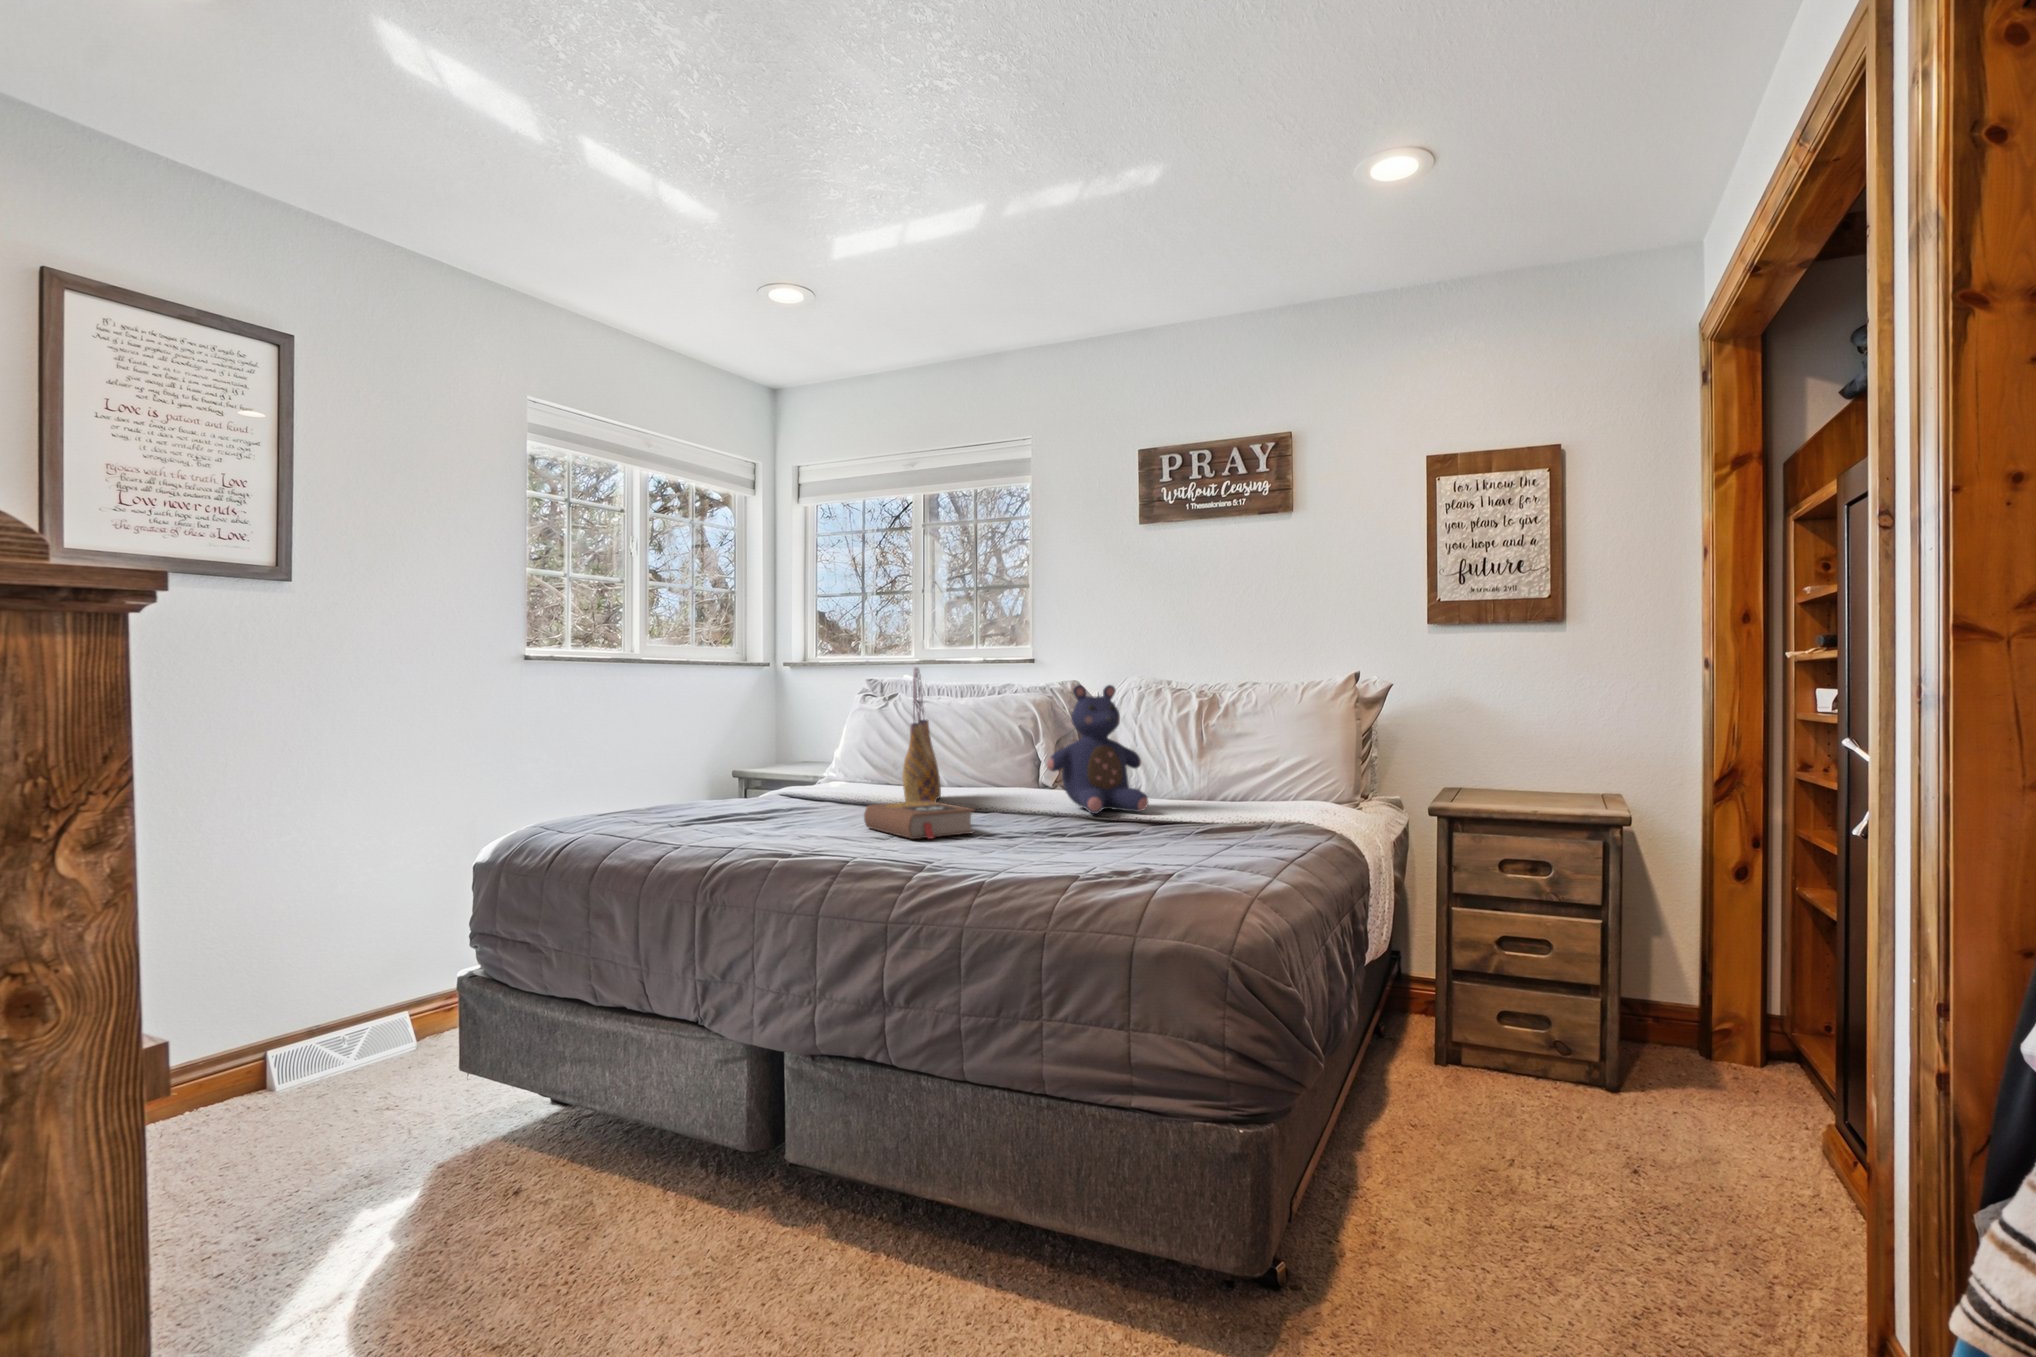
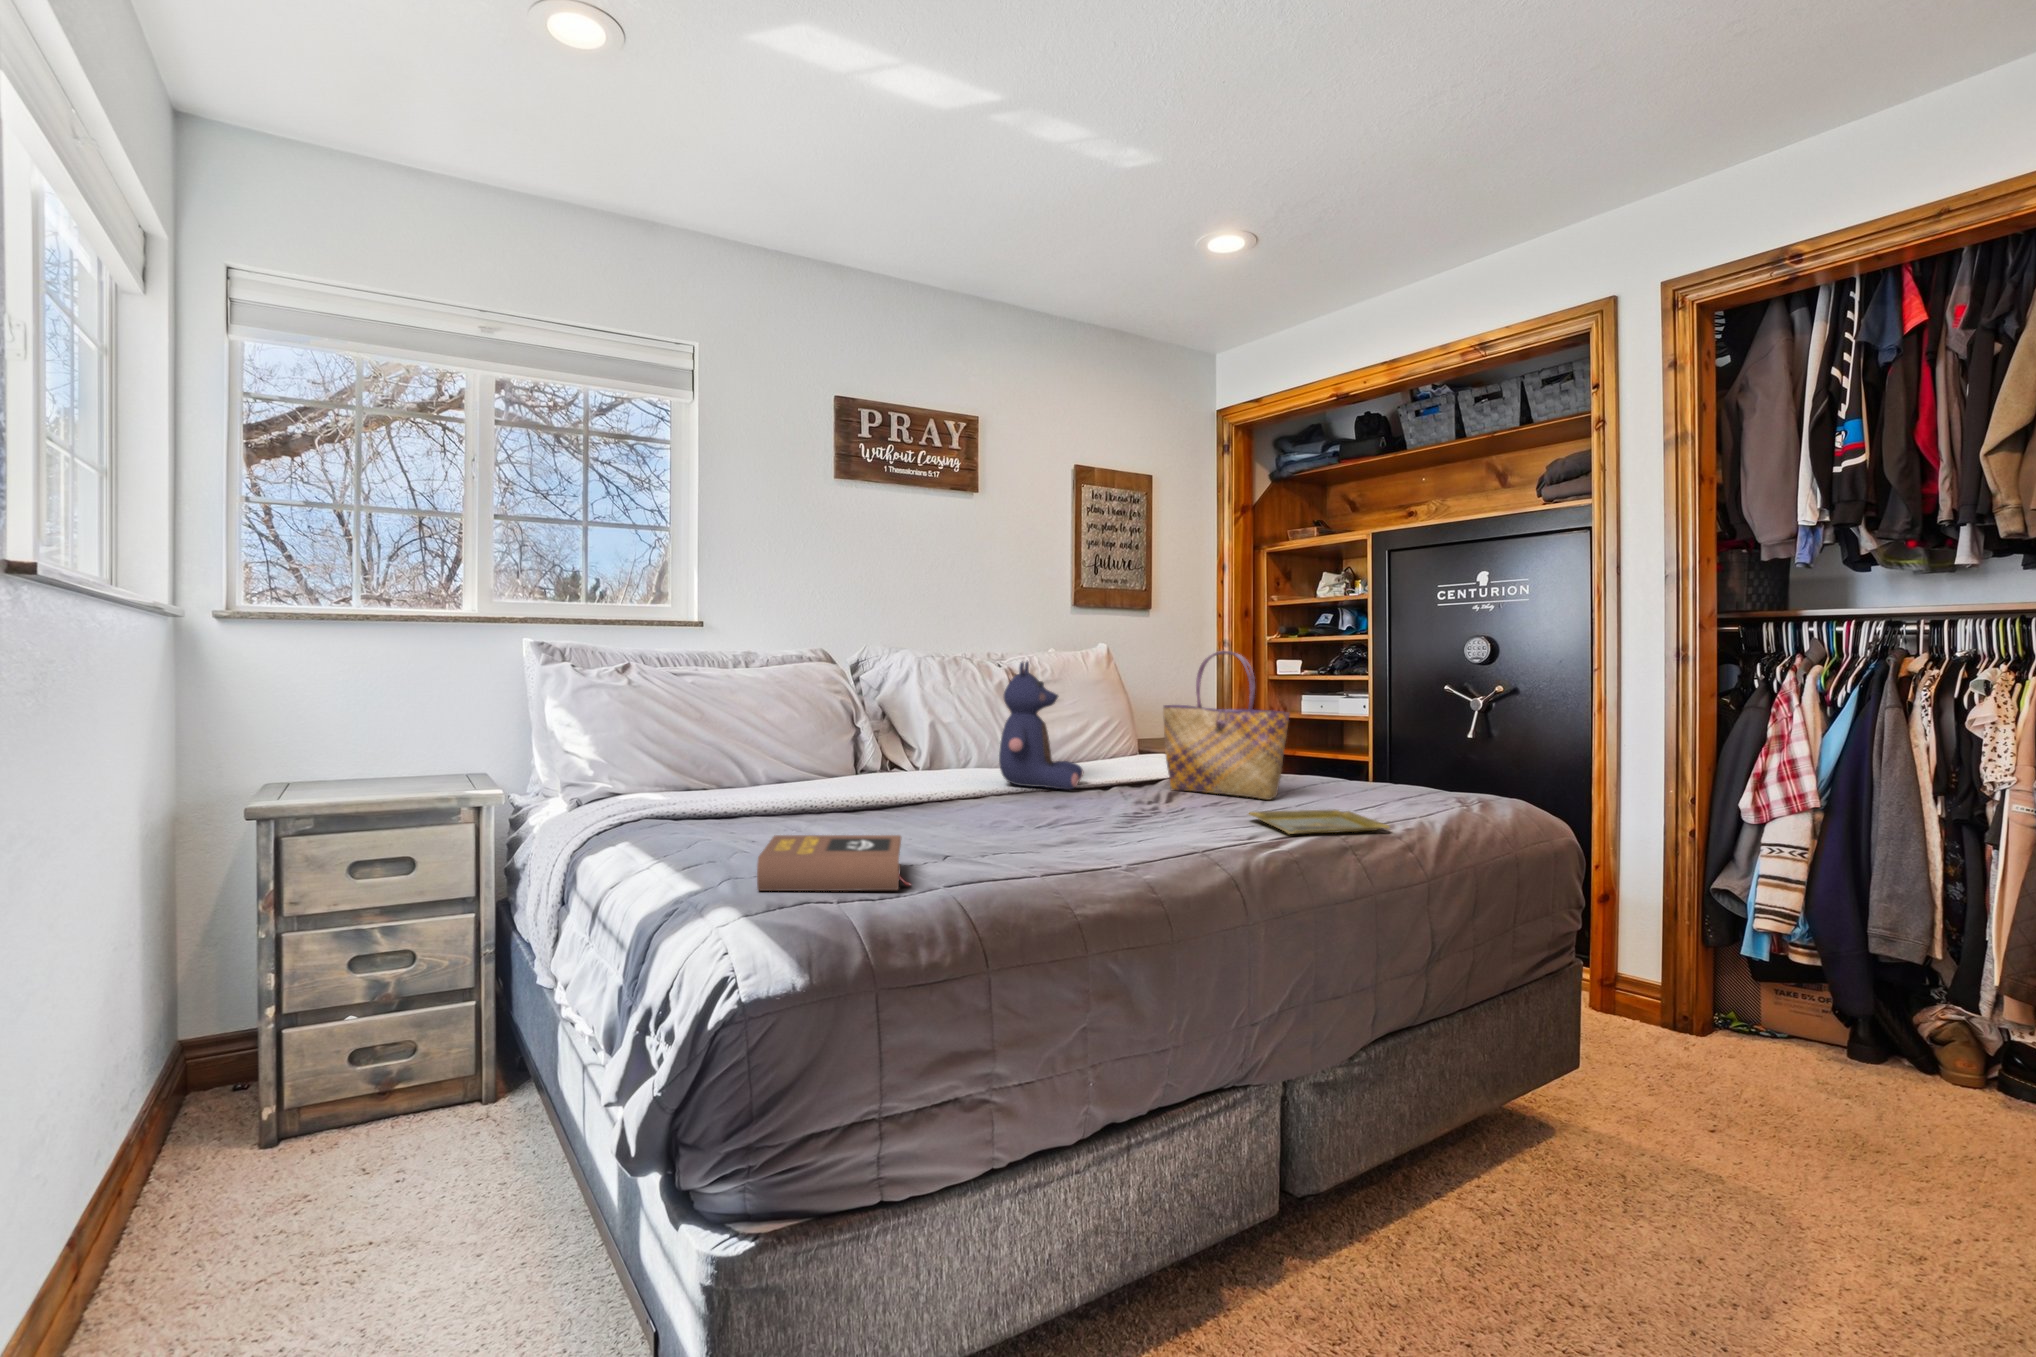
tote bag: present [902,668,941,802] -> present [1163,651,1289,799]
book: present [864,800,975,839] -> present [757,835,910,891]
tray: none [1010,842,1169,875] -> present [1249,810,1389,834]

